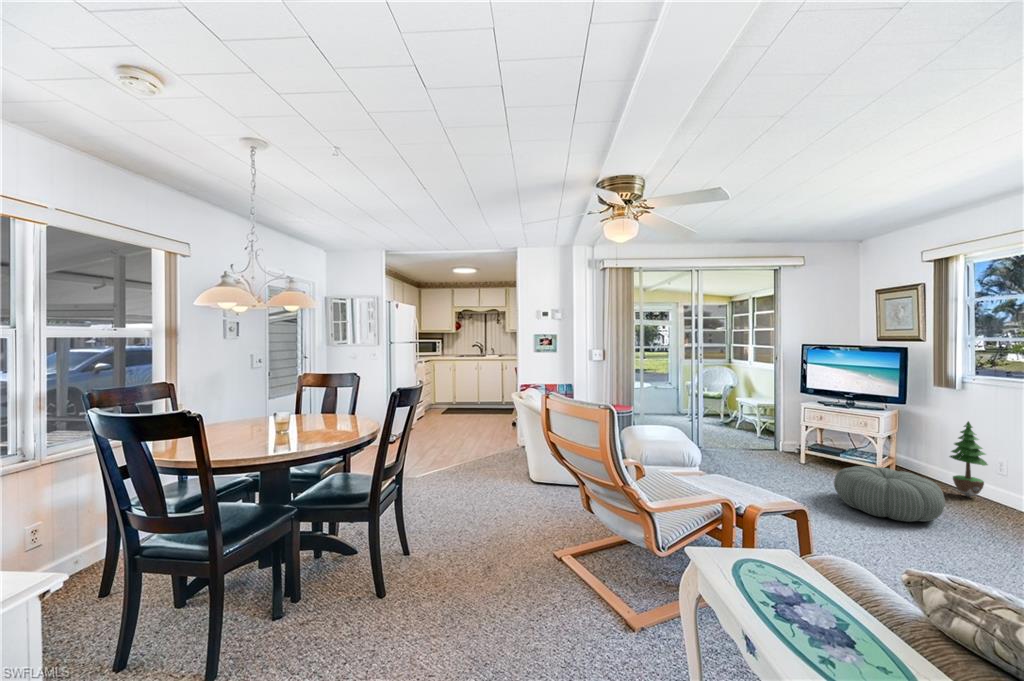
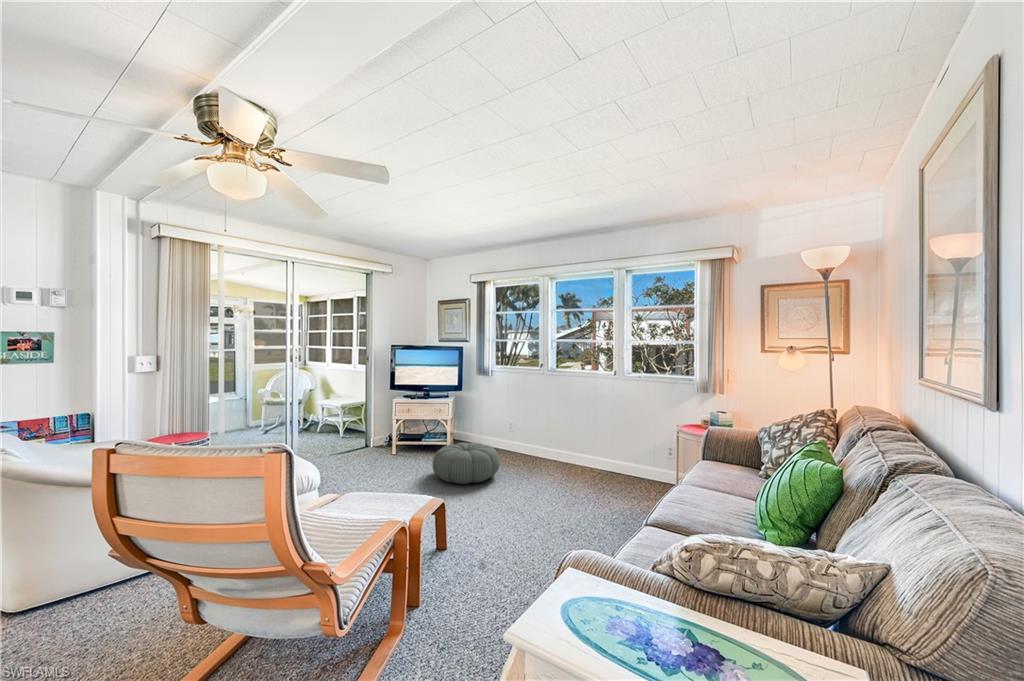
potted tree: present [950,421,988,497] -> none [487,397,506,451]

